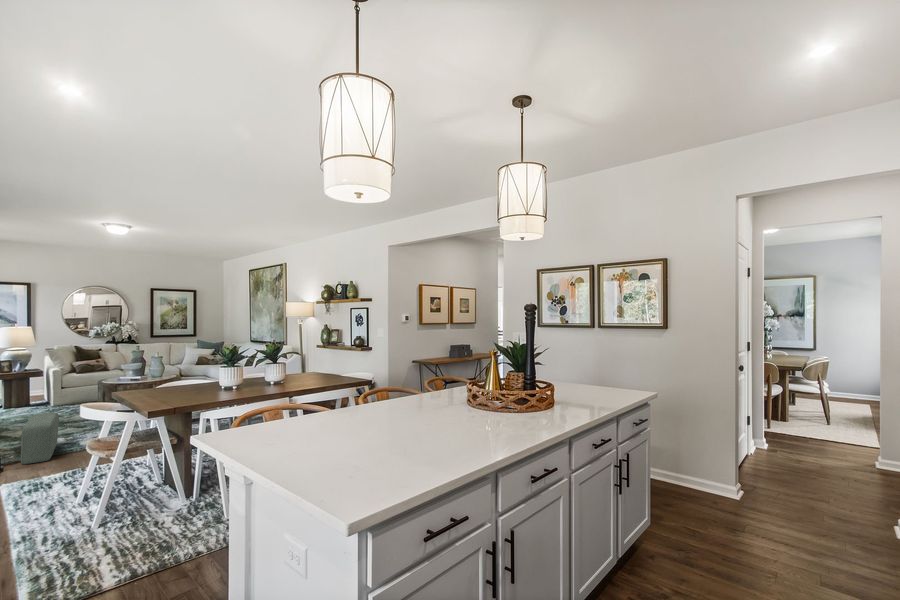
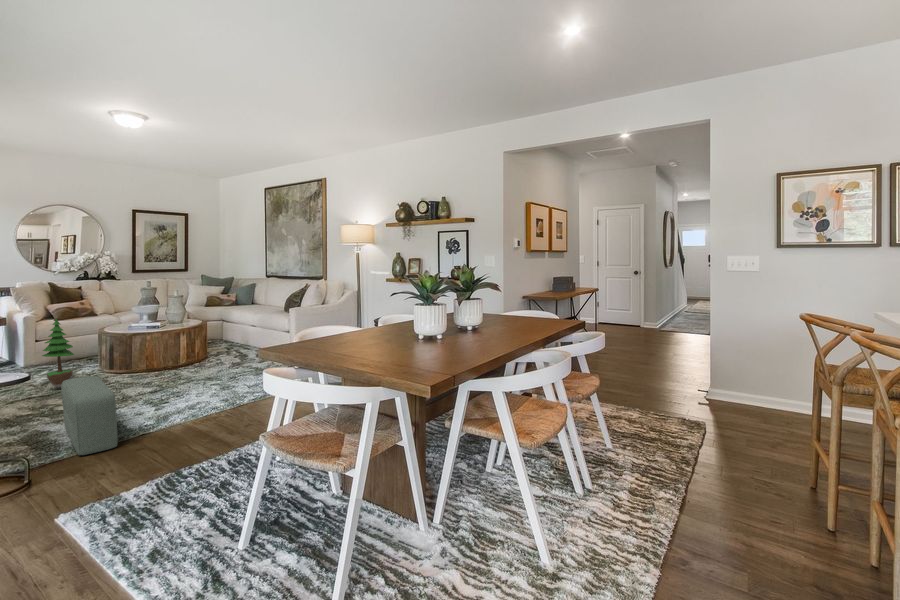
potted tree: none [43,373,68,423] -> present [42,319,74,388]

